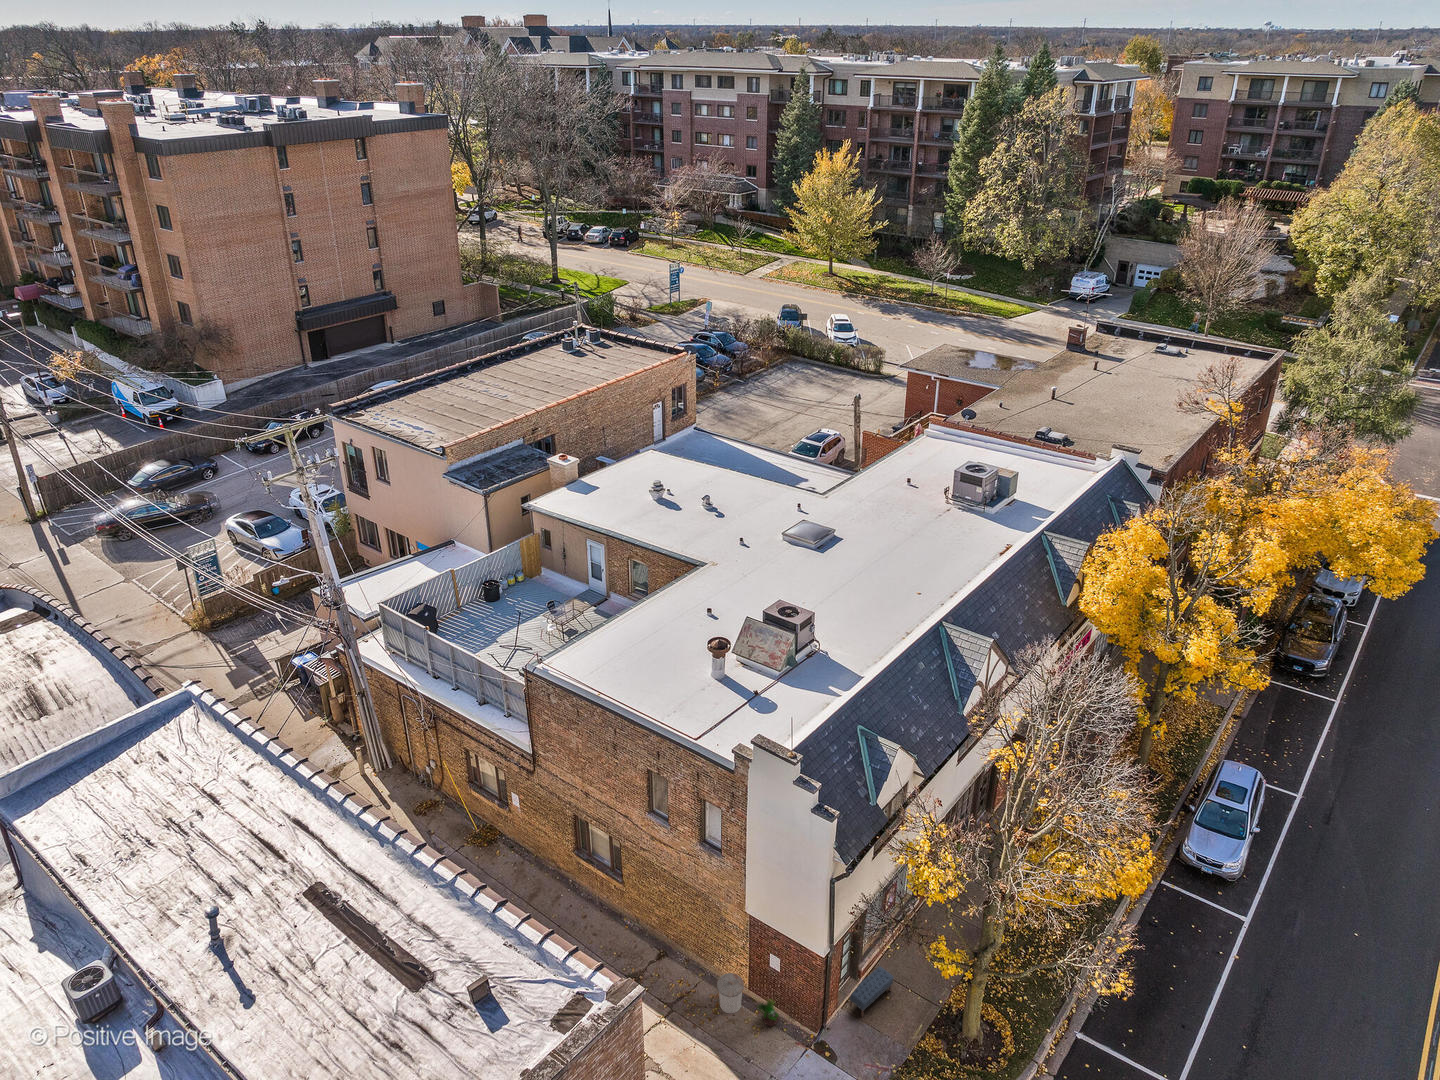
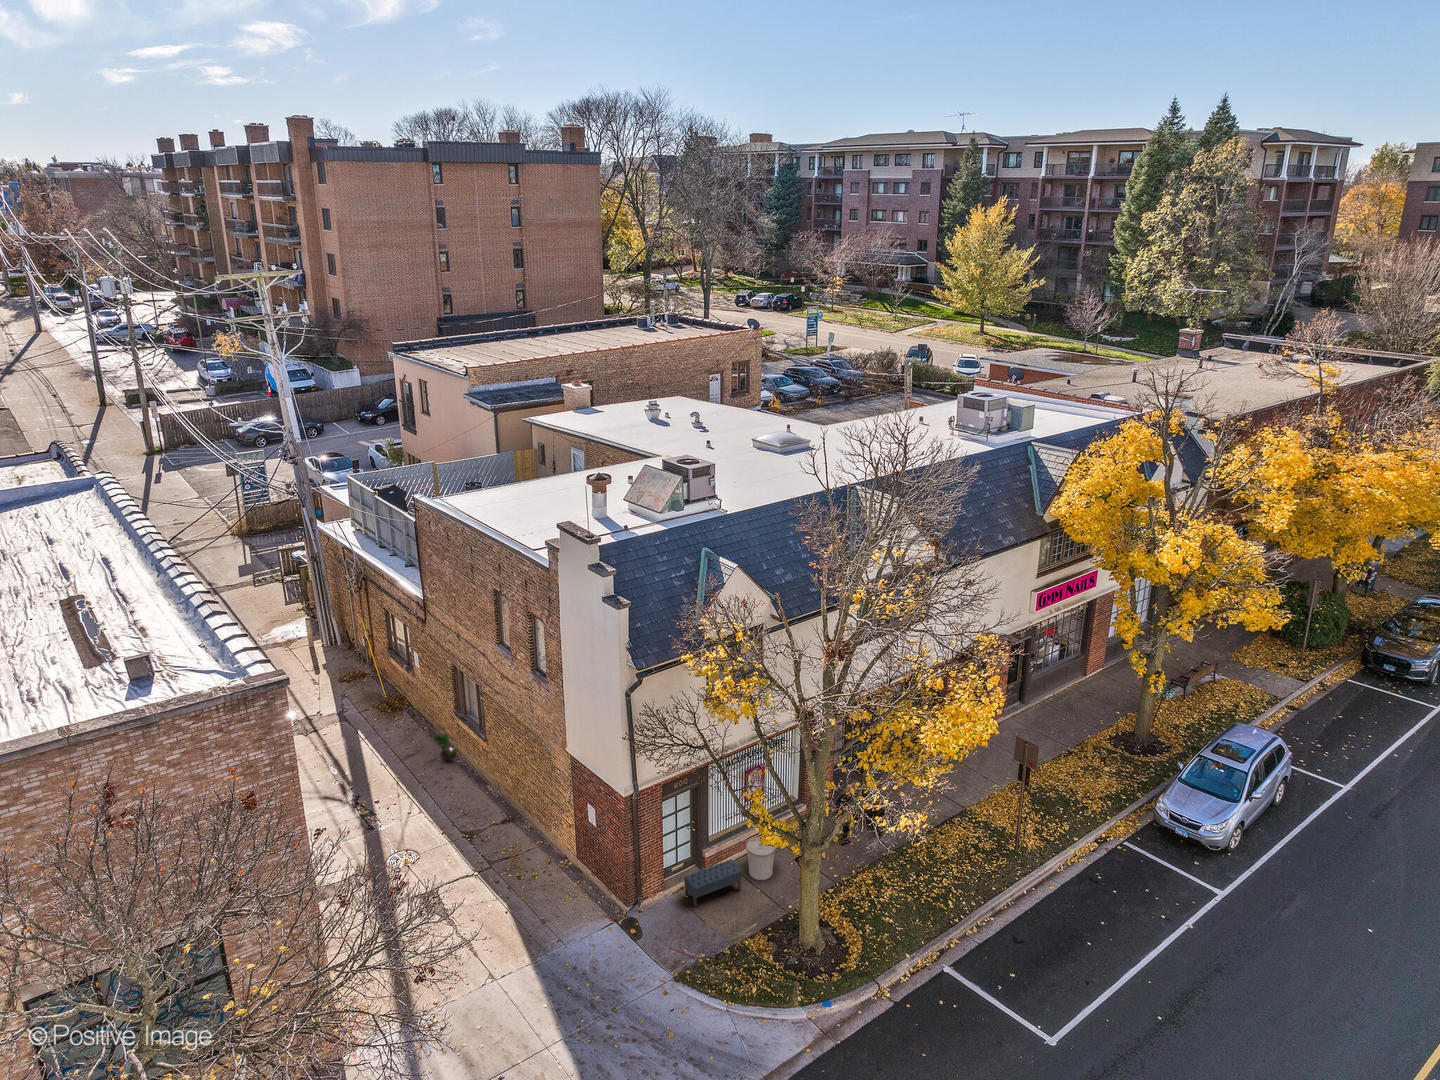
trash can: present [717,973,744,1013] -> present [746,837,776,880]
potted tree: present [758,1000,779,1026] -> present [434,735,456,761]

